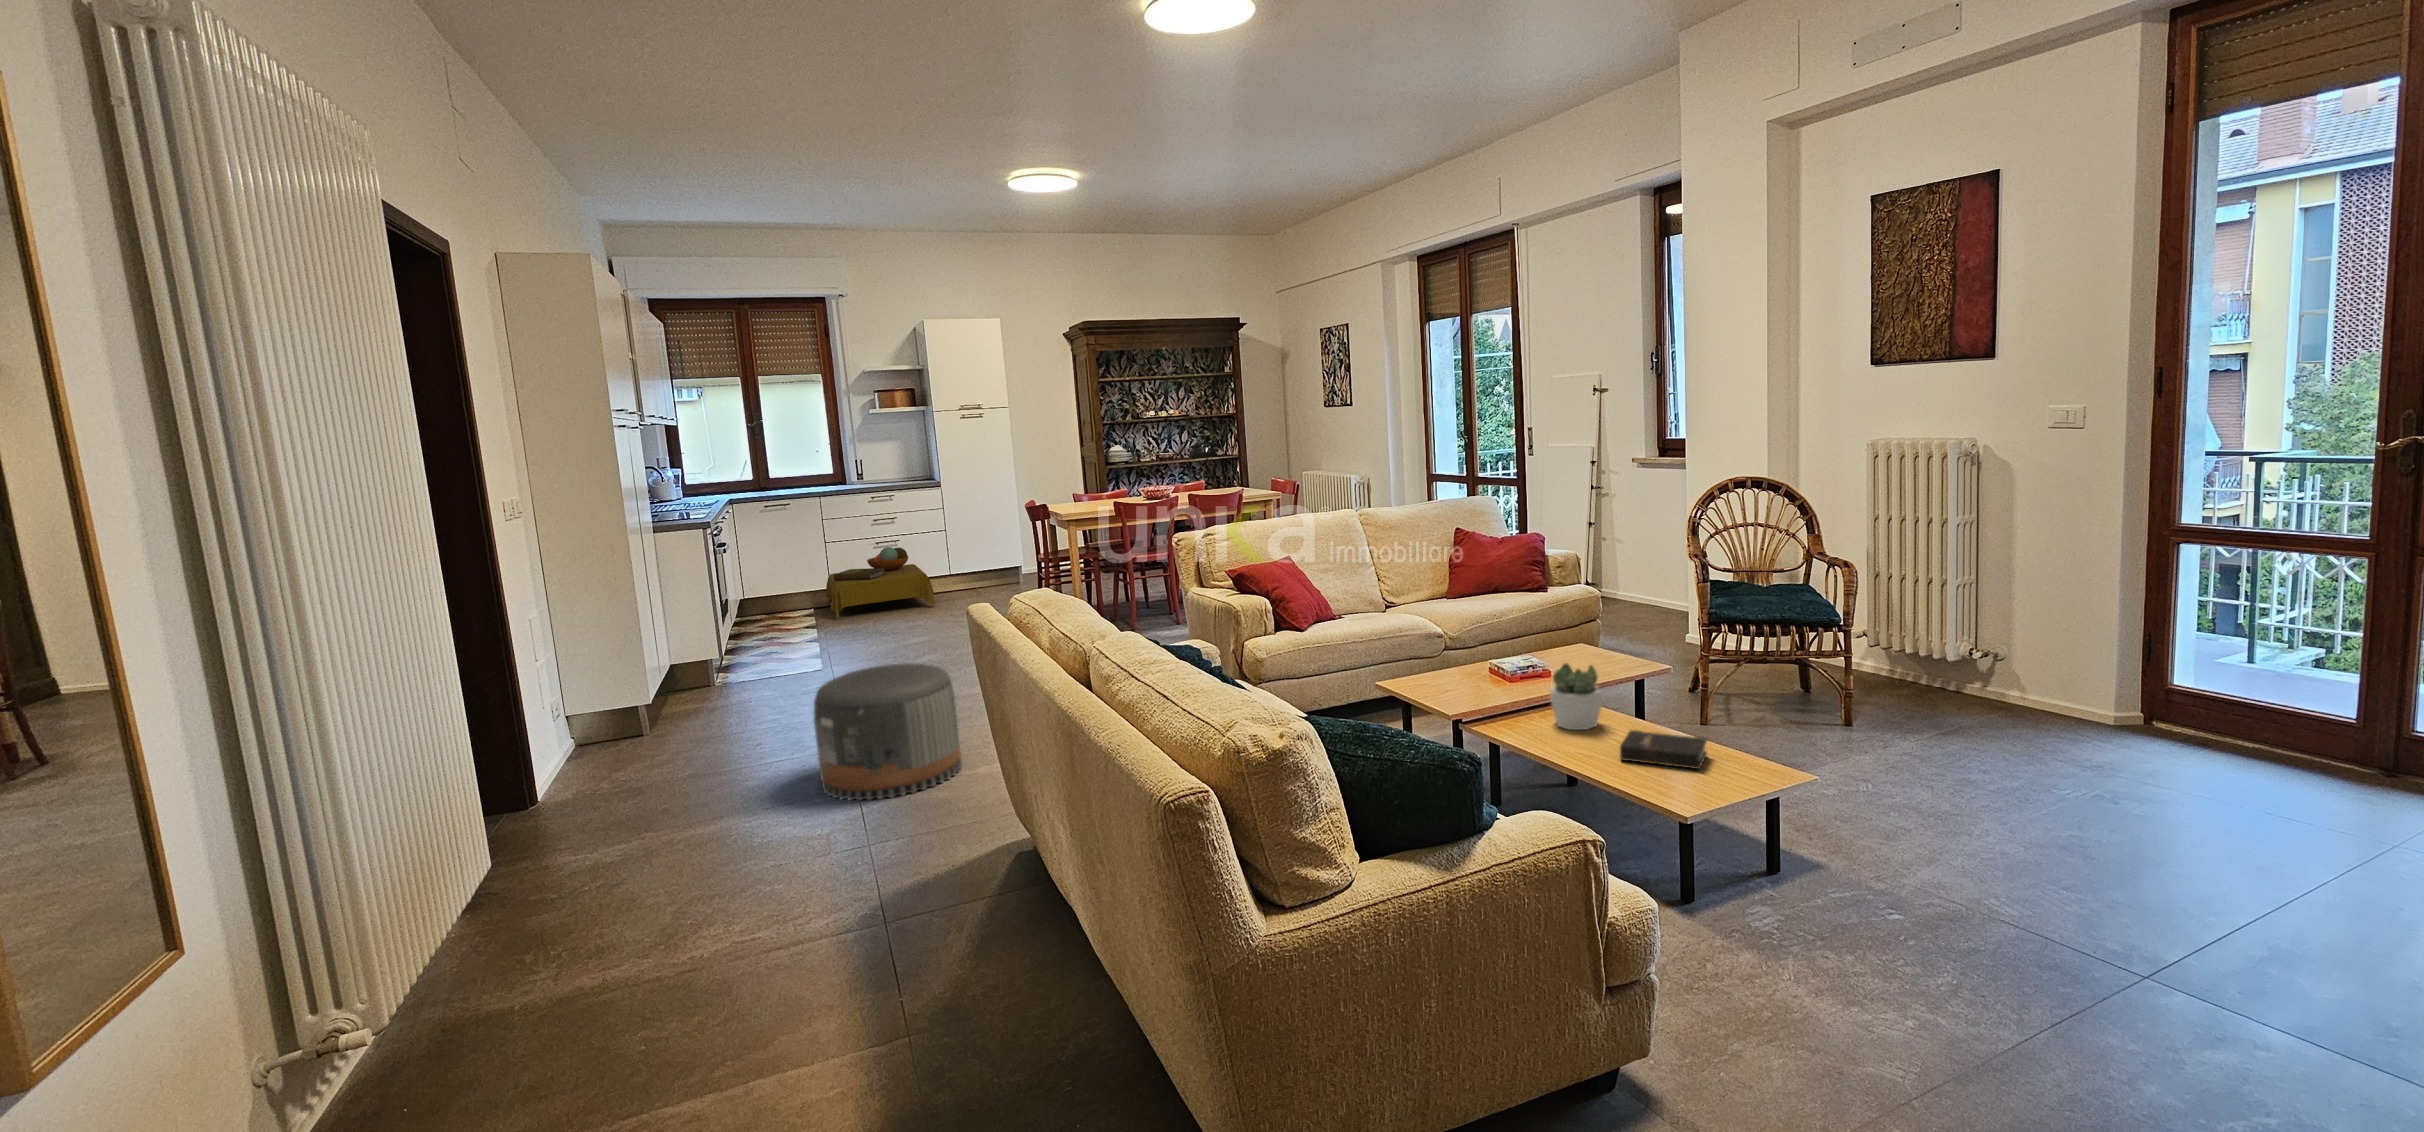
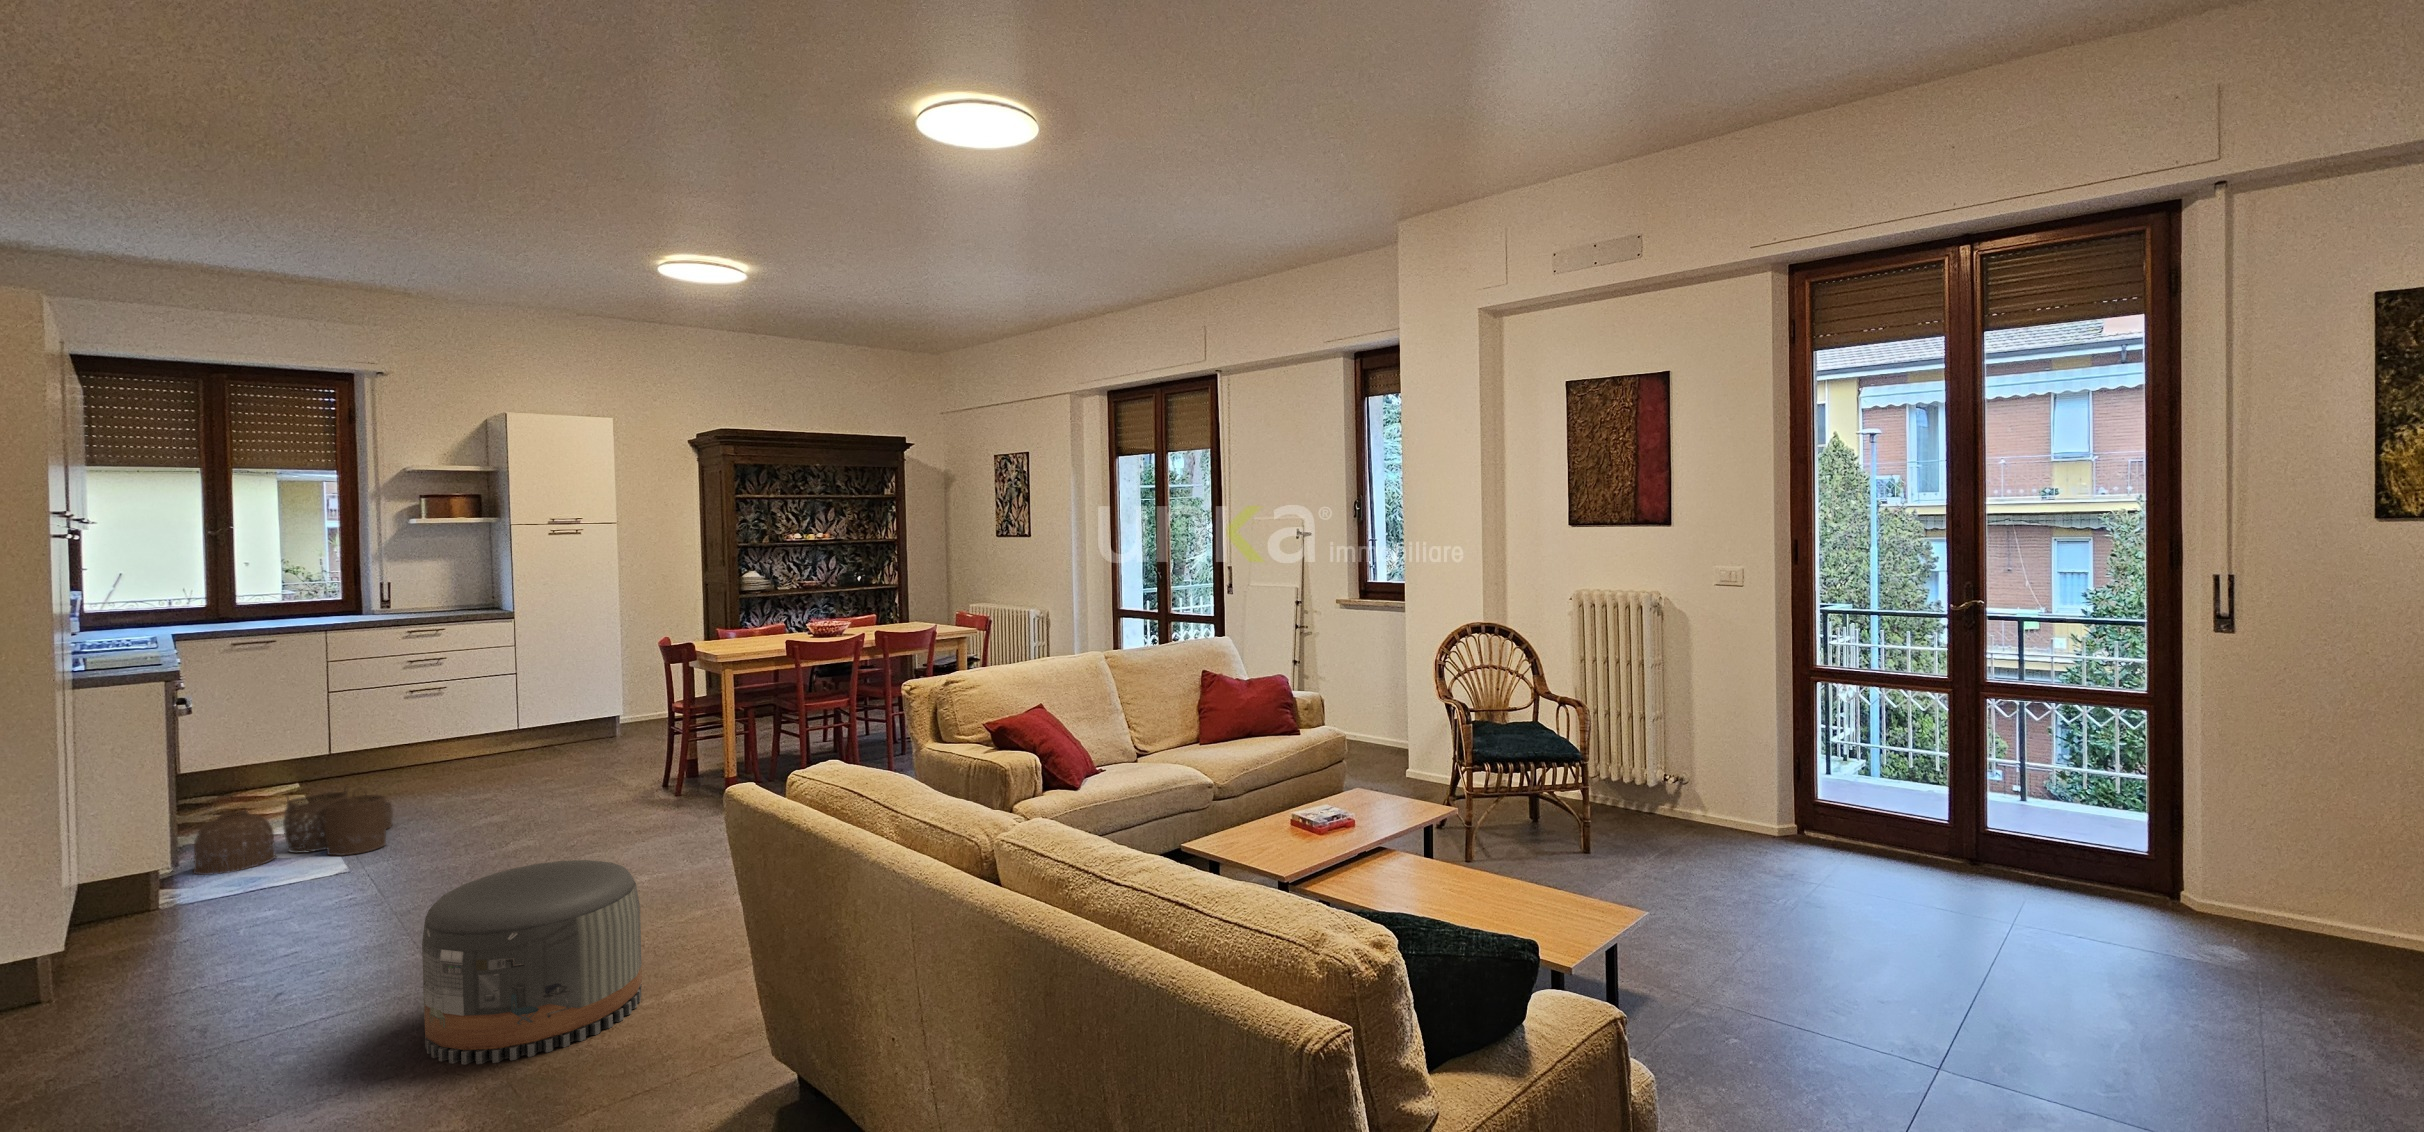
side table: present [825,547,935,619] -> none [322,697,503,798]
woven basket: none [735,609,856,666] -> present [193,787,393,875]
succulent plant: present [1550,663,1602,730] -> none [1384,814,1437,885]
hardback book: present [1620,730,1707,769] -> none [1477,881,1557,917]

